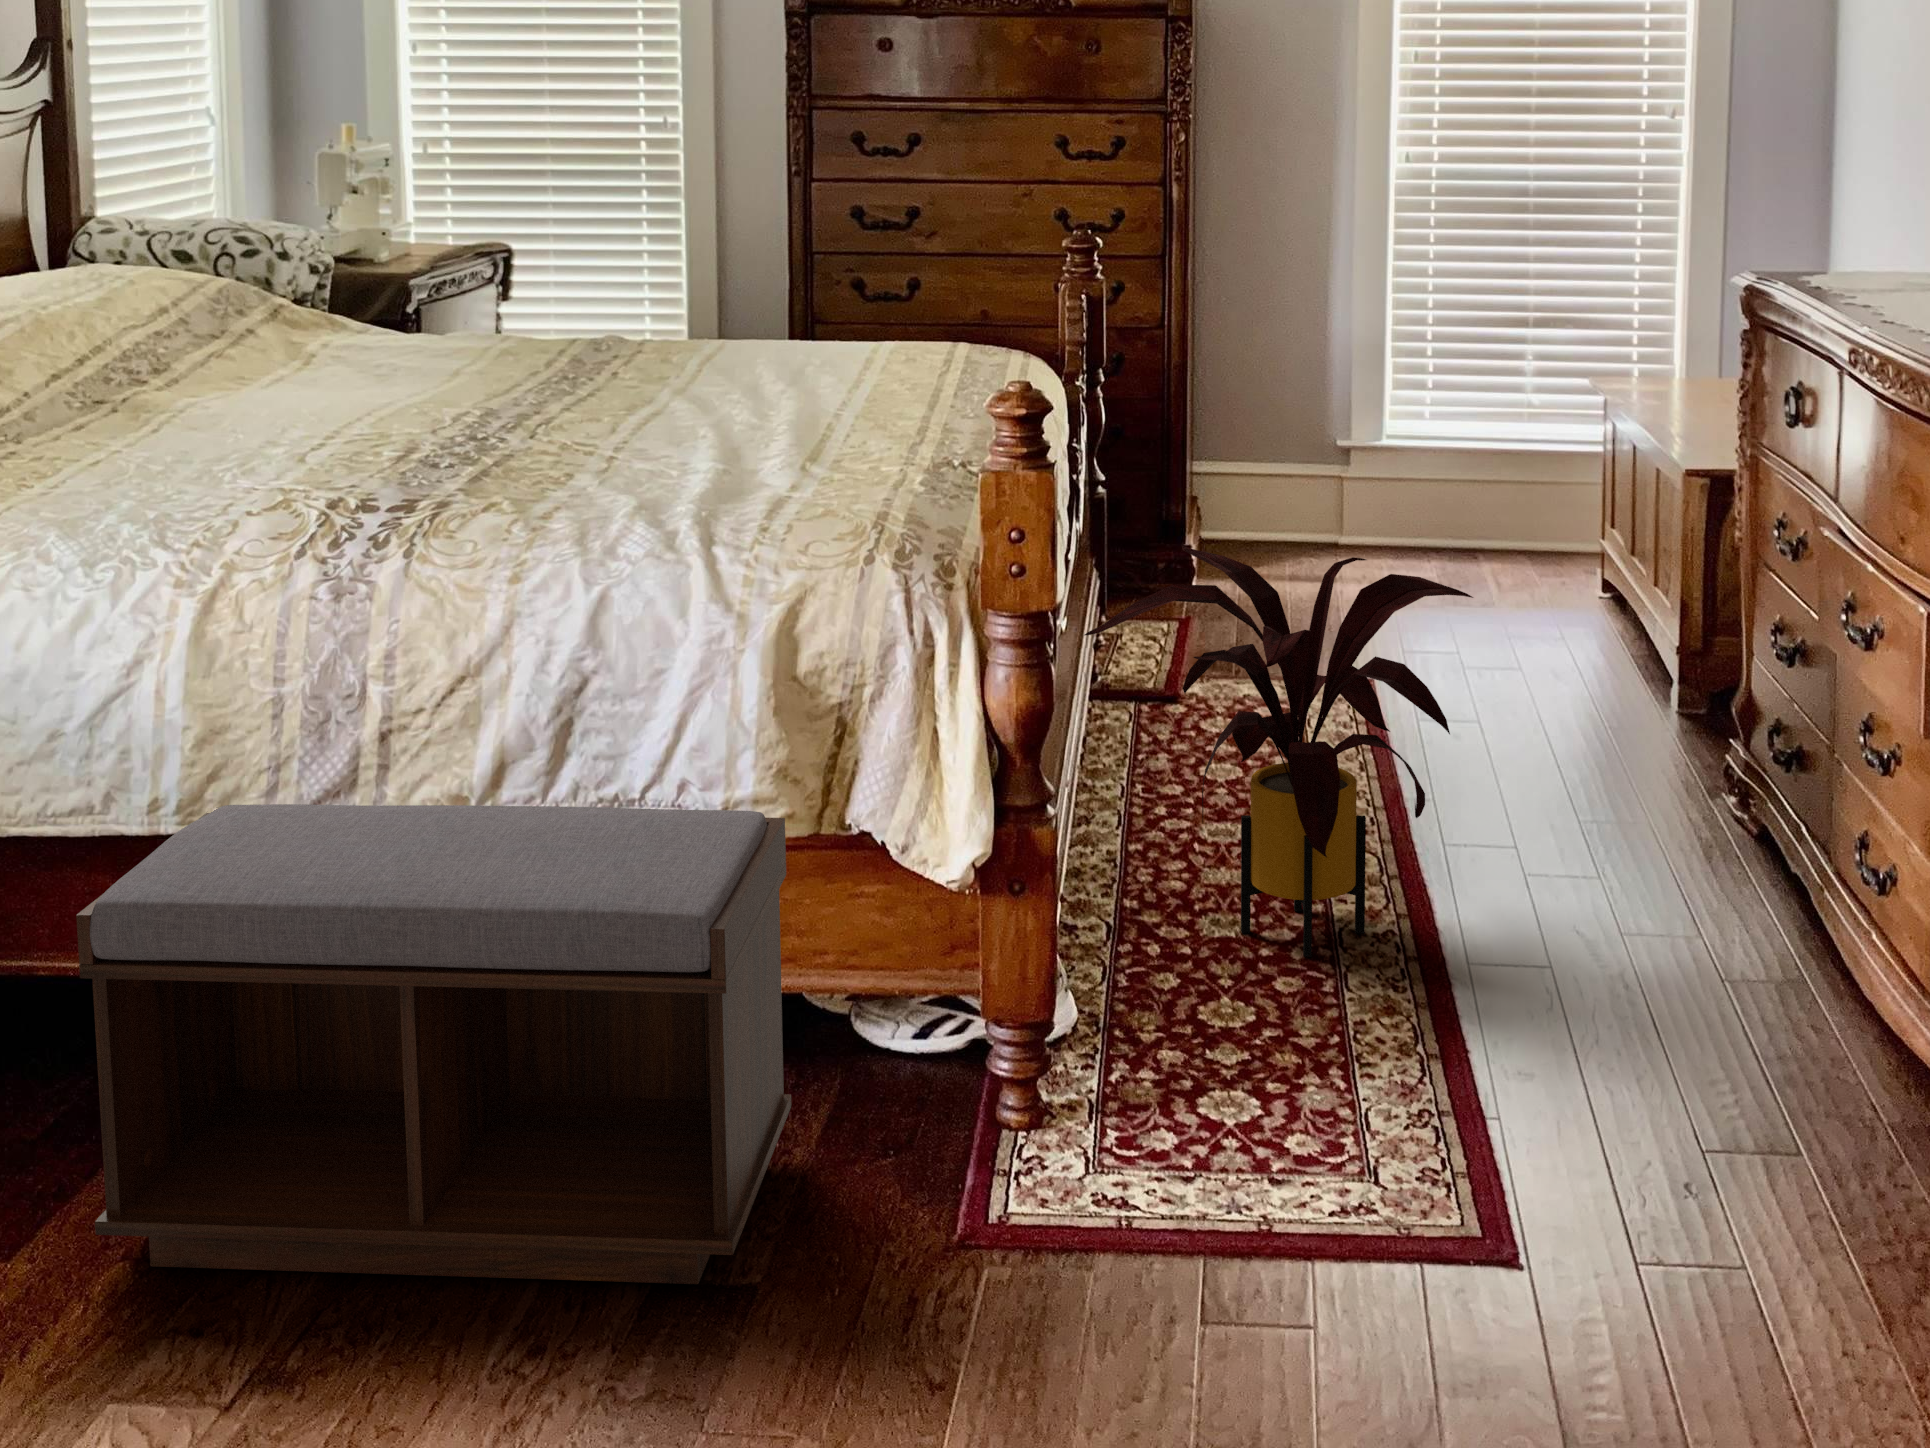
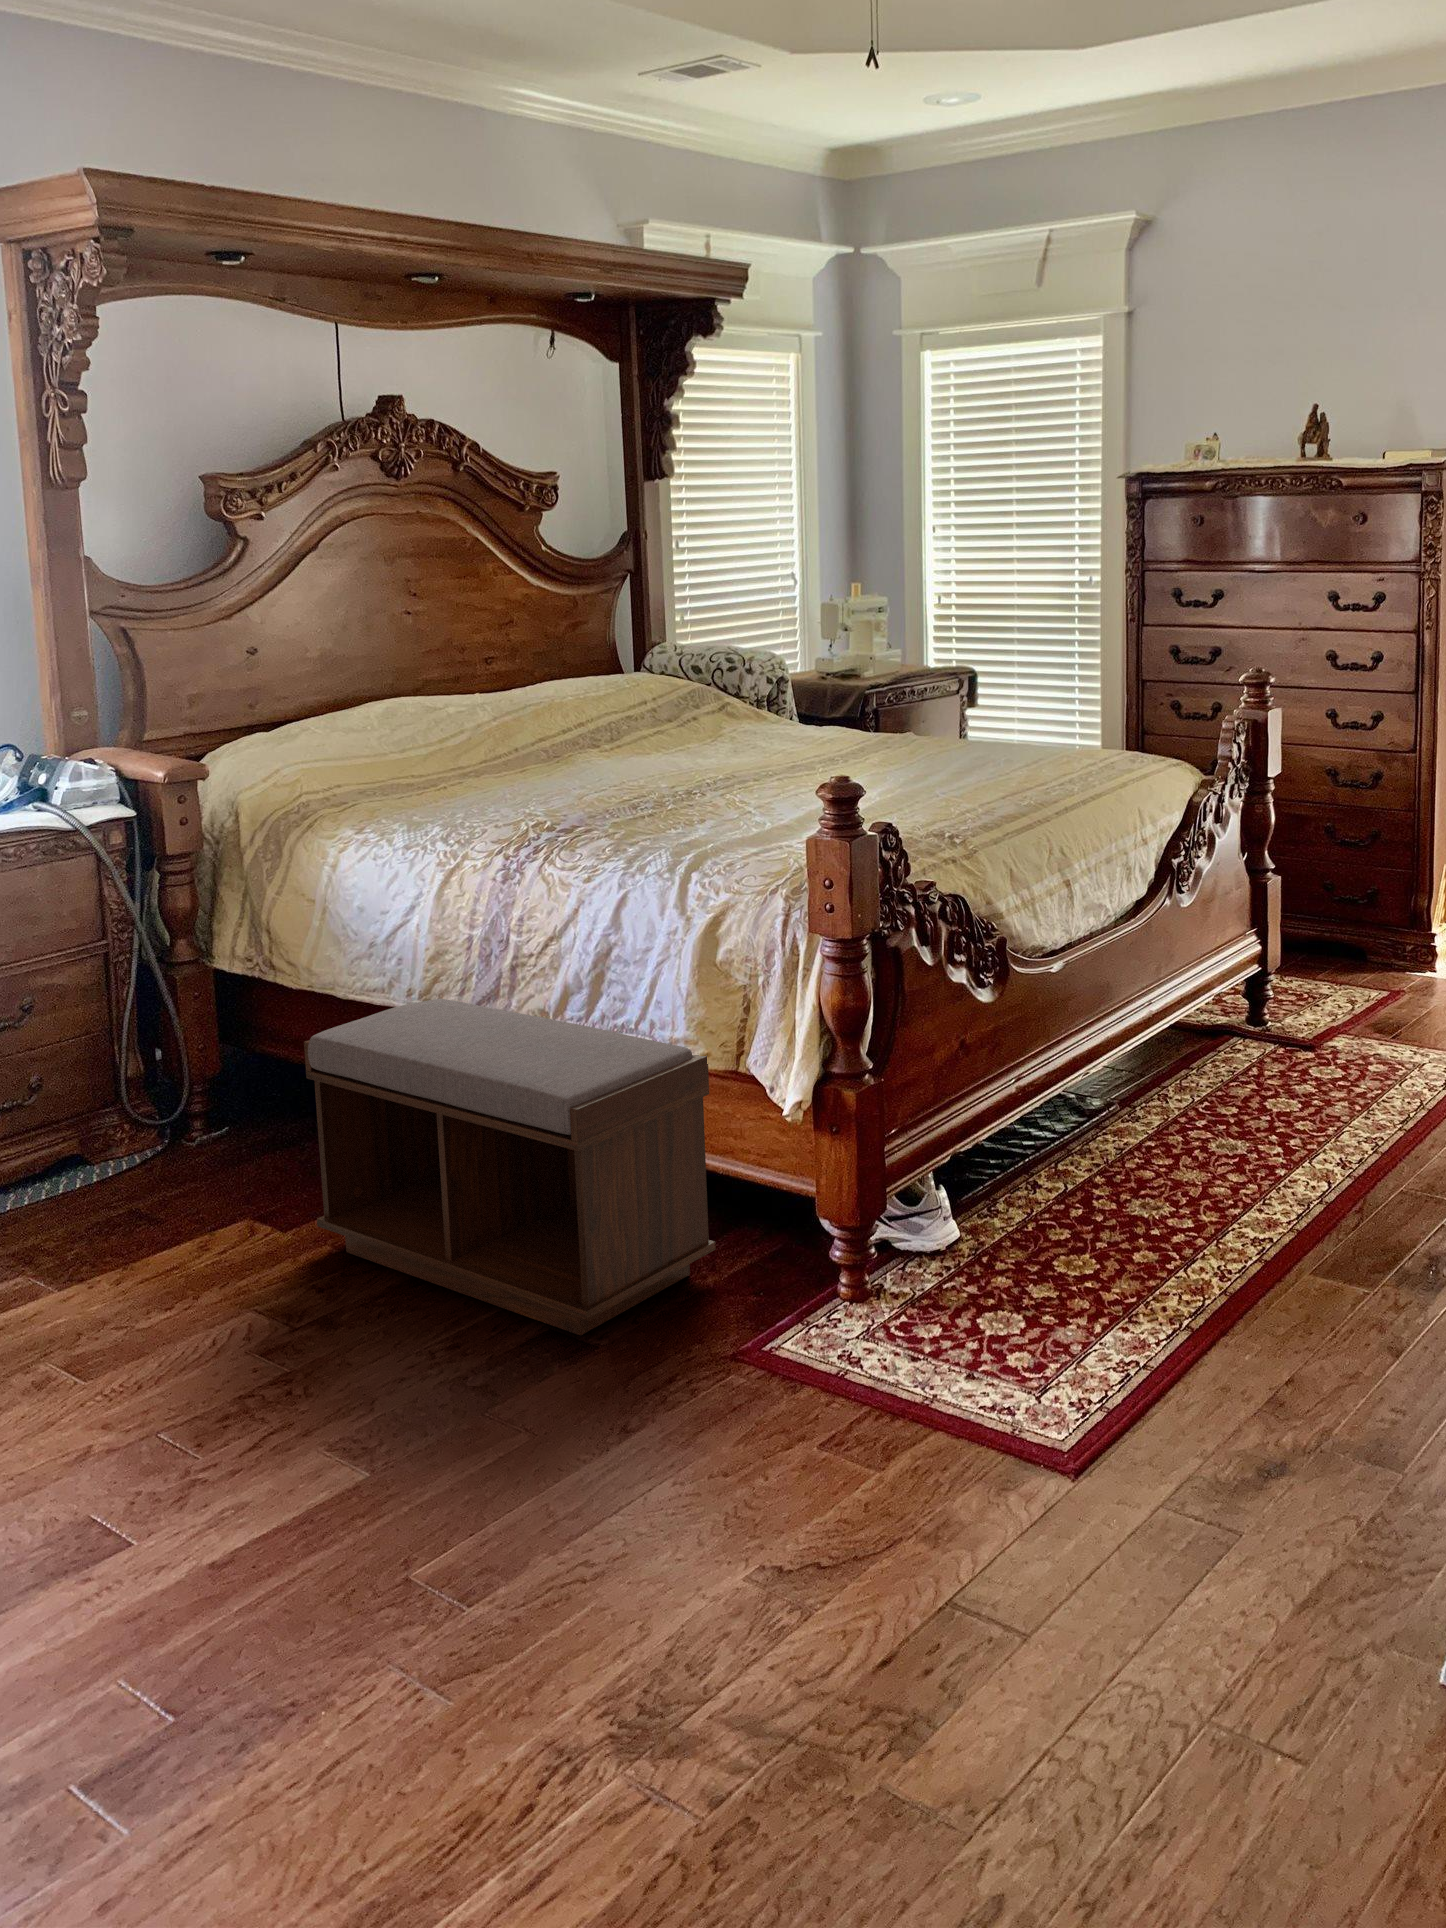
house plant: present [1085,546,1473,957] -> none [1046,915,1384,1244]

